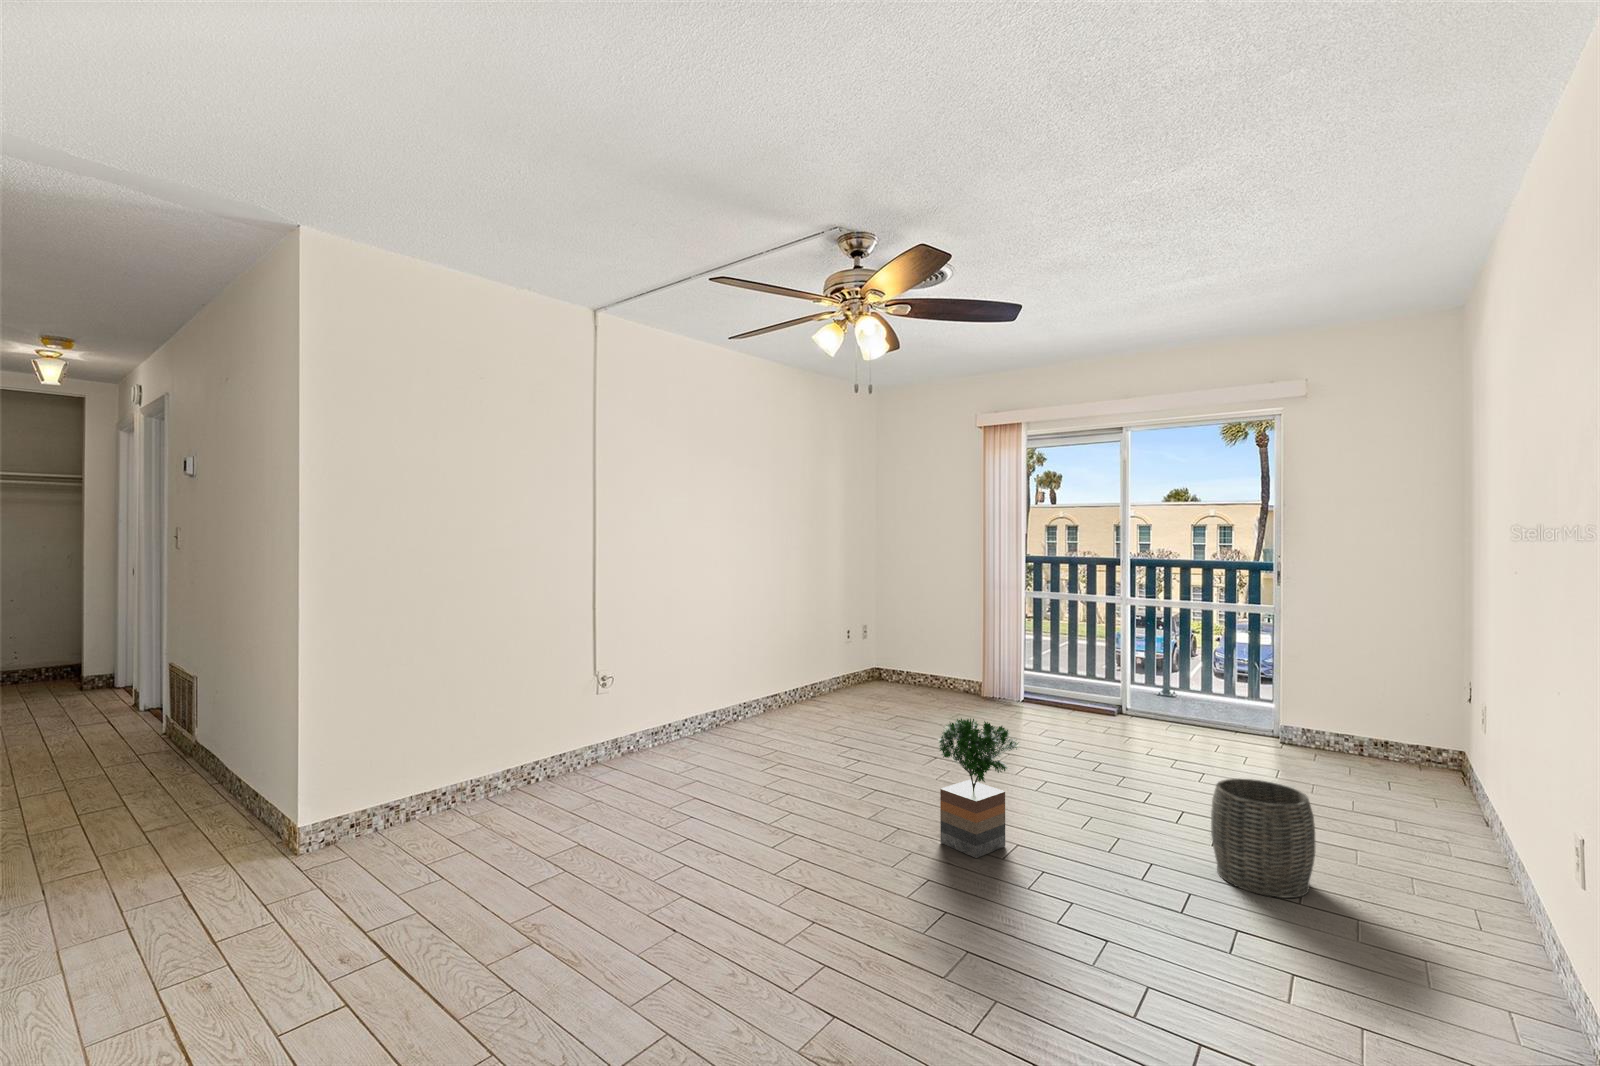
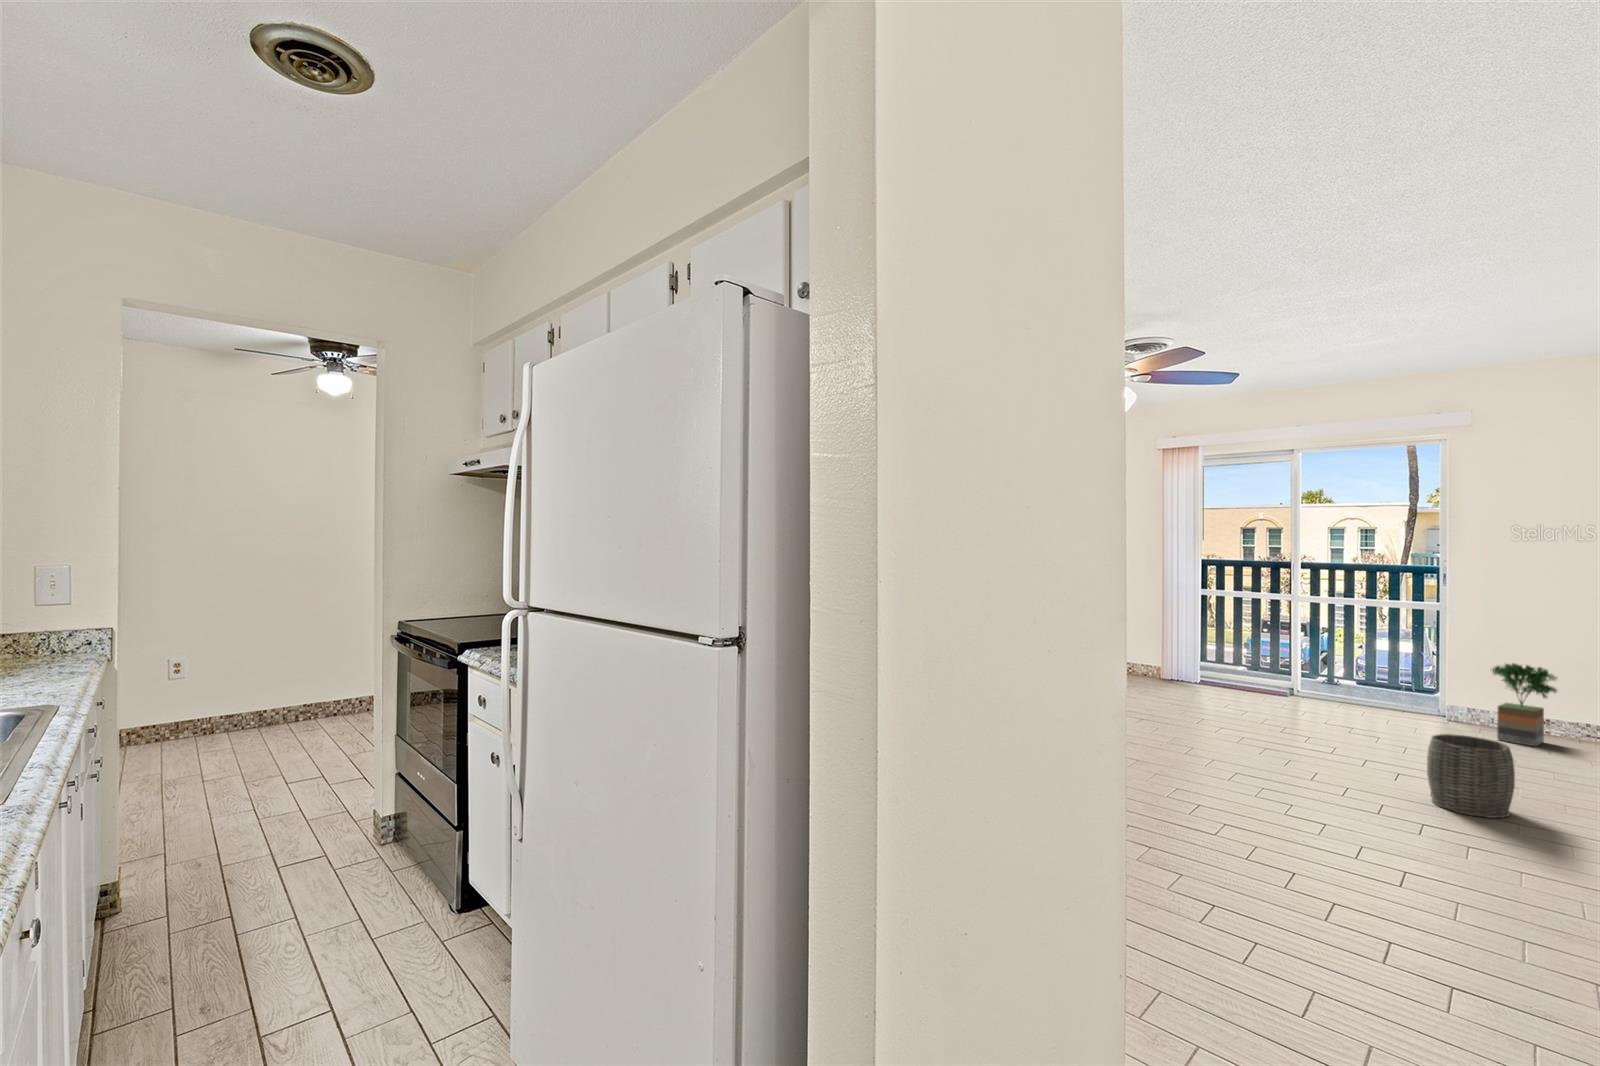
potted tree: present [938,718,1019,858] -> present [1491,663,1557,746]

